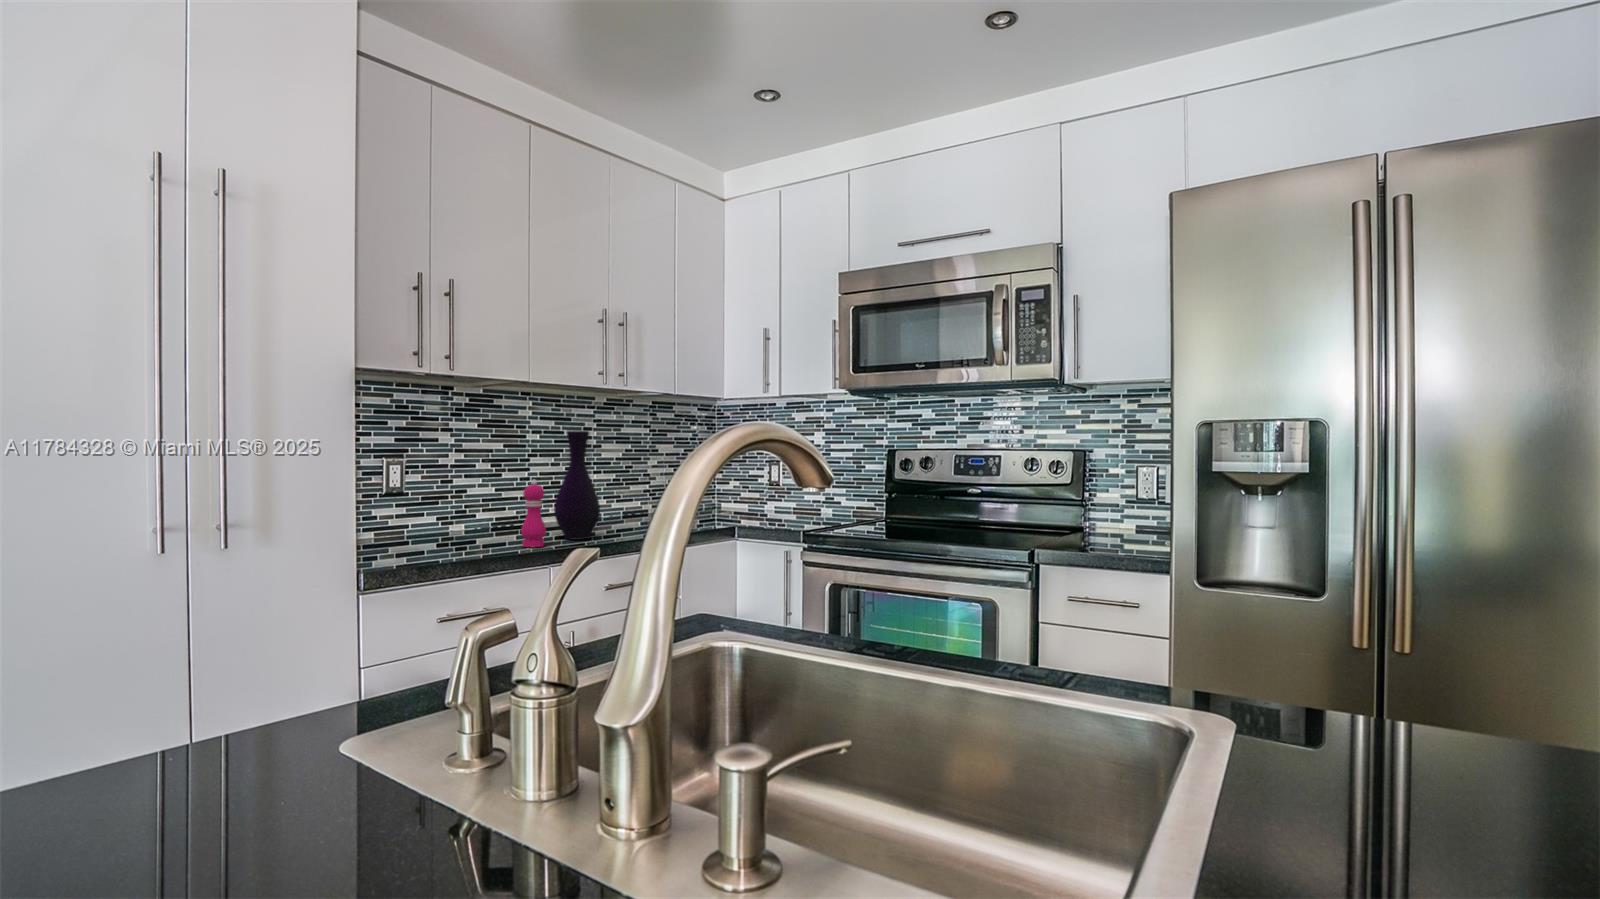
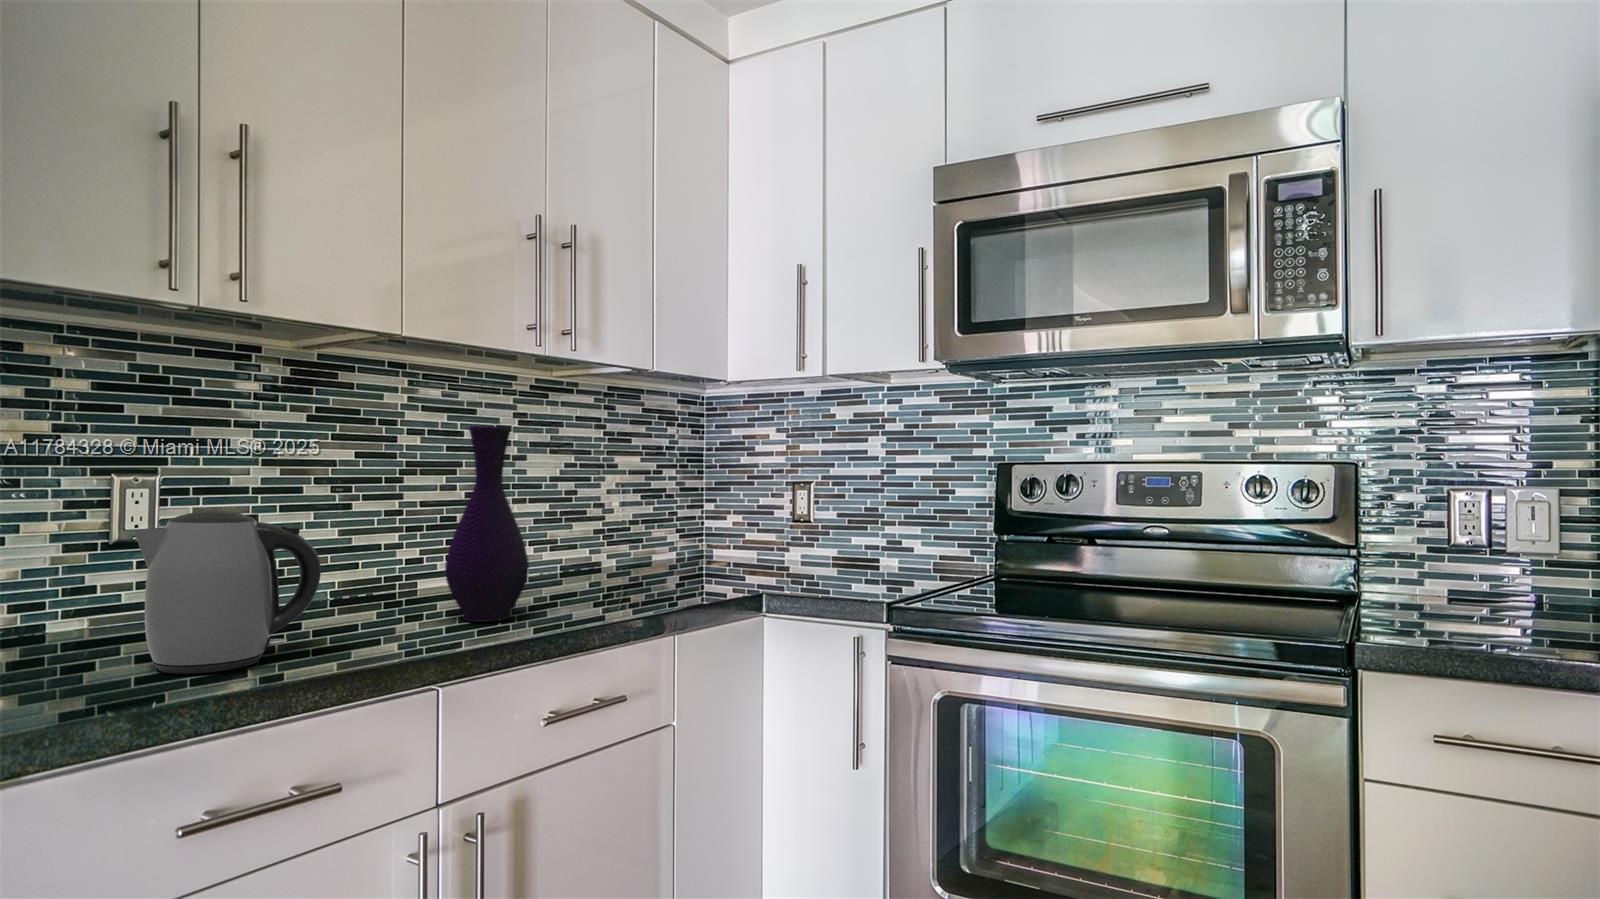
kettle: none [406,477,493,556] -> present [134,511,321,674]
pepper mill: present [521,479,546,547] -> none [380,514,429,643]

